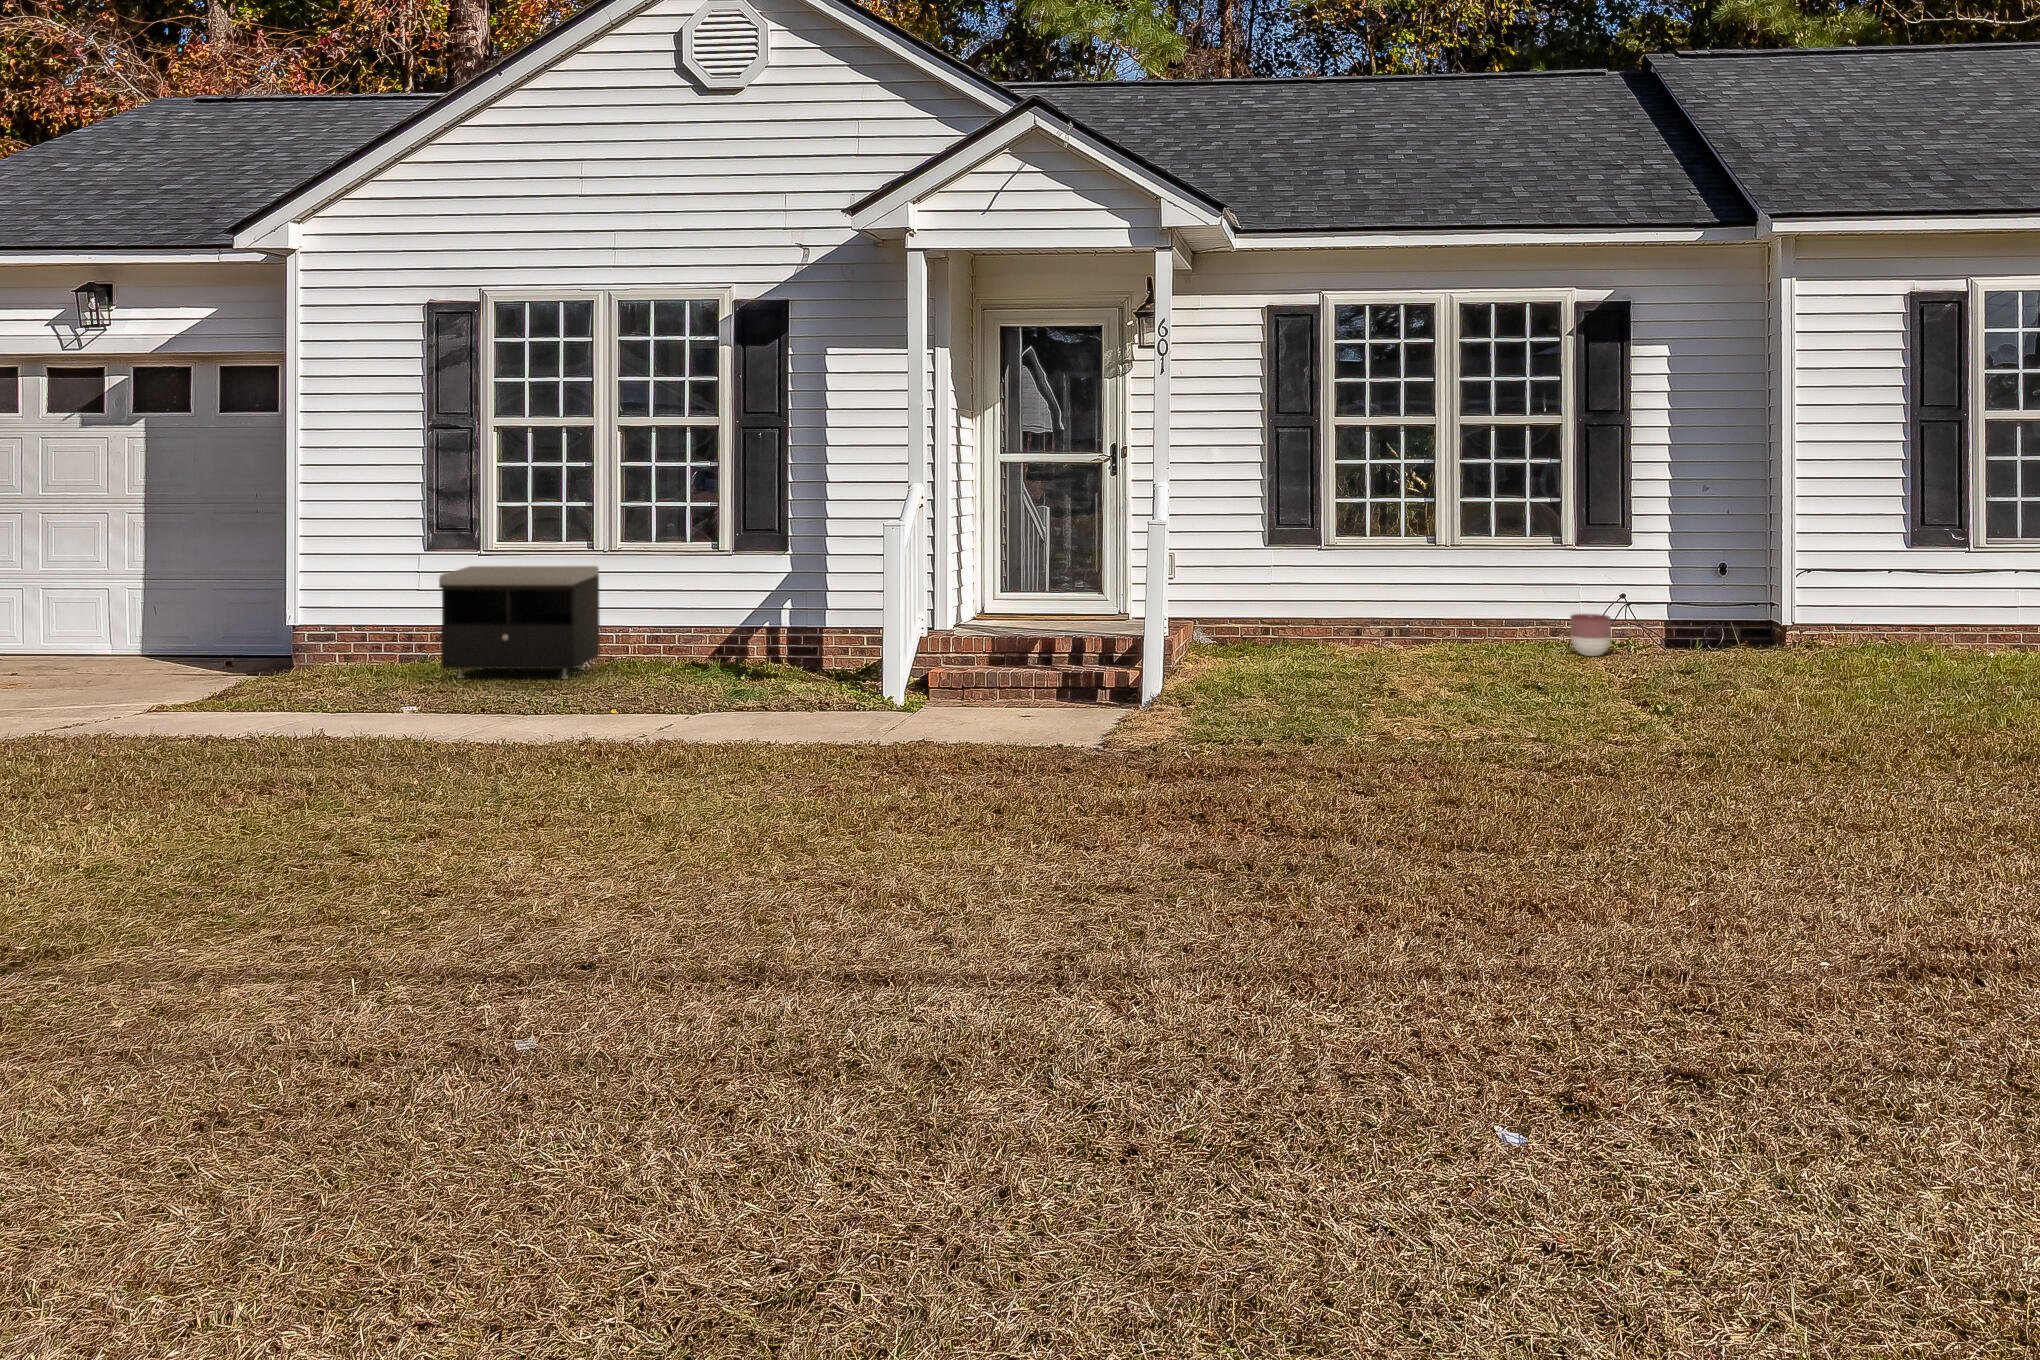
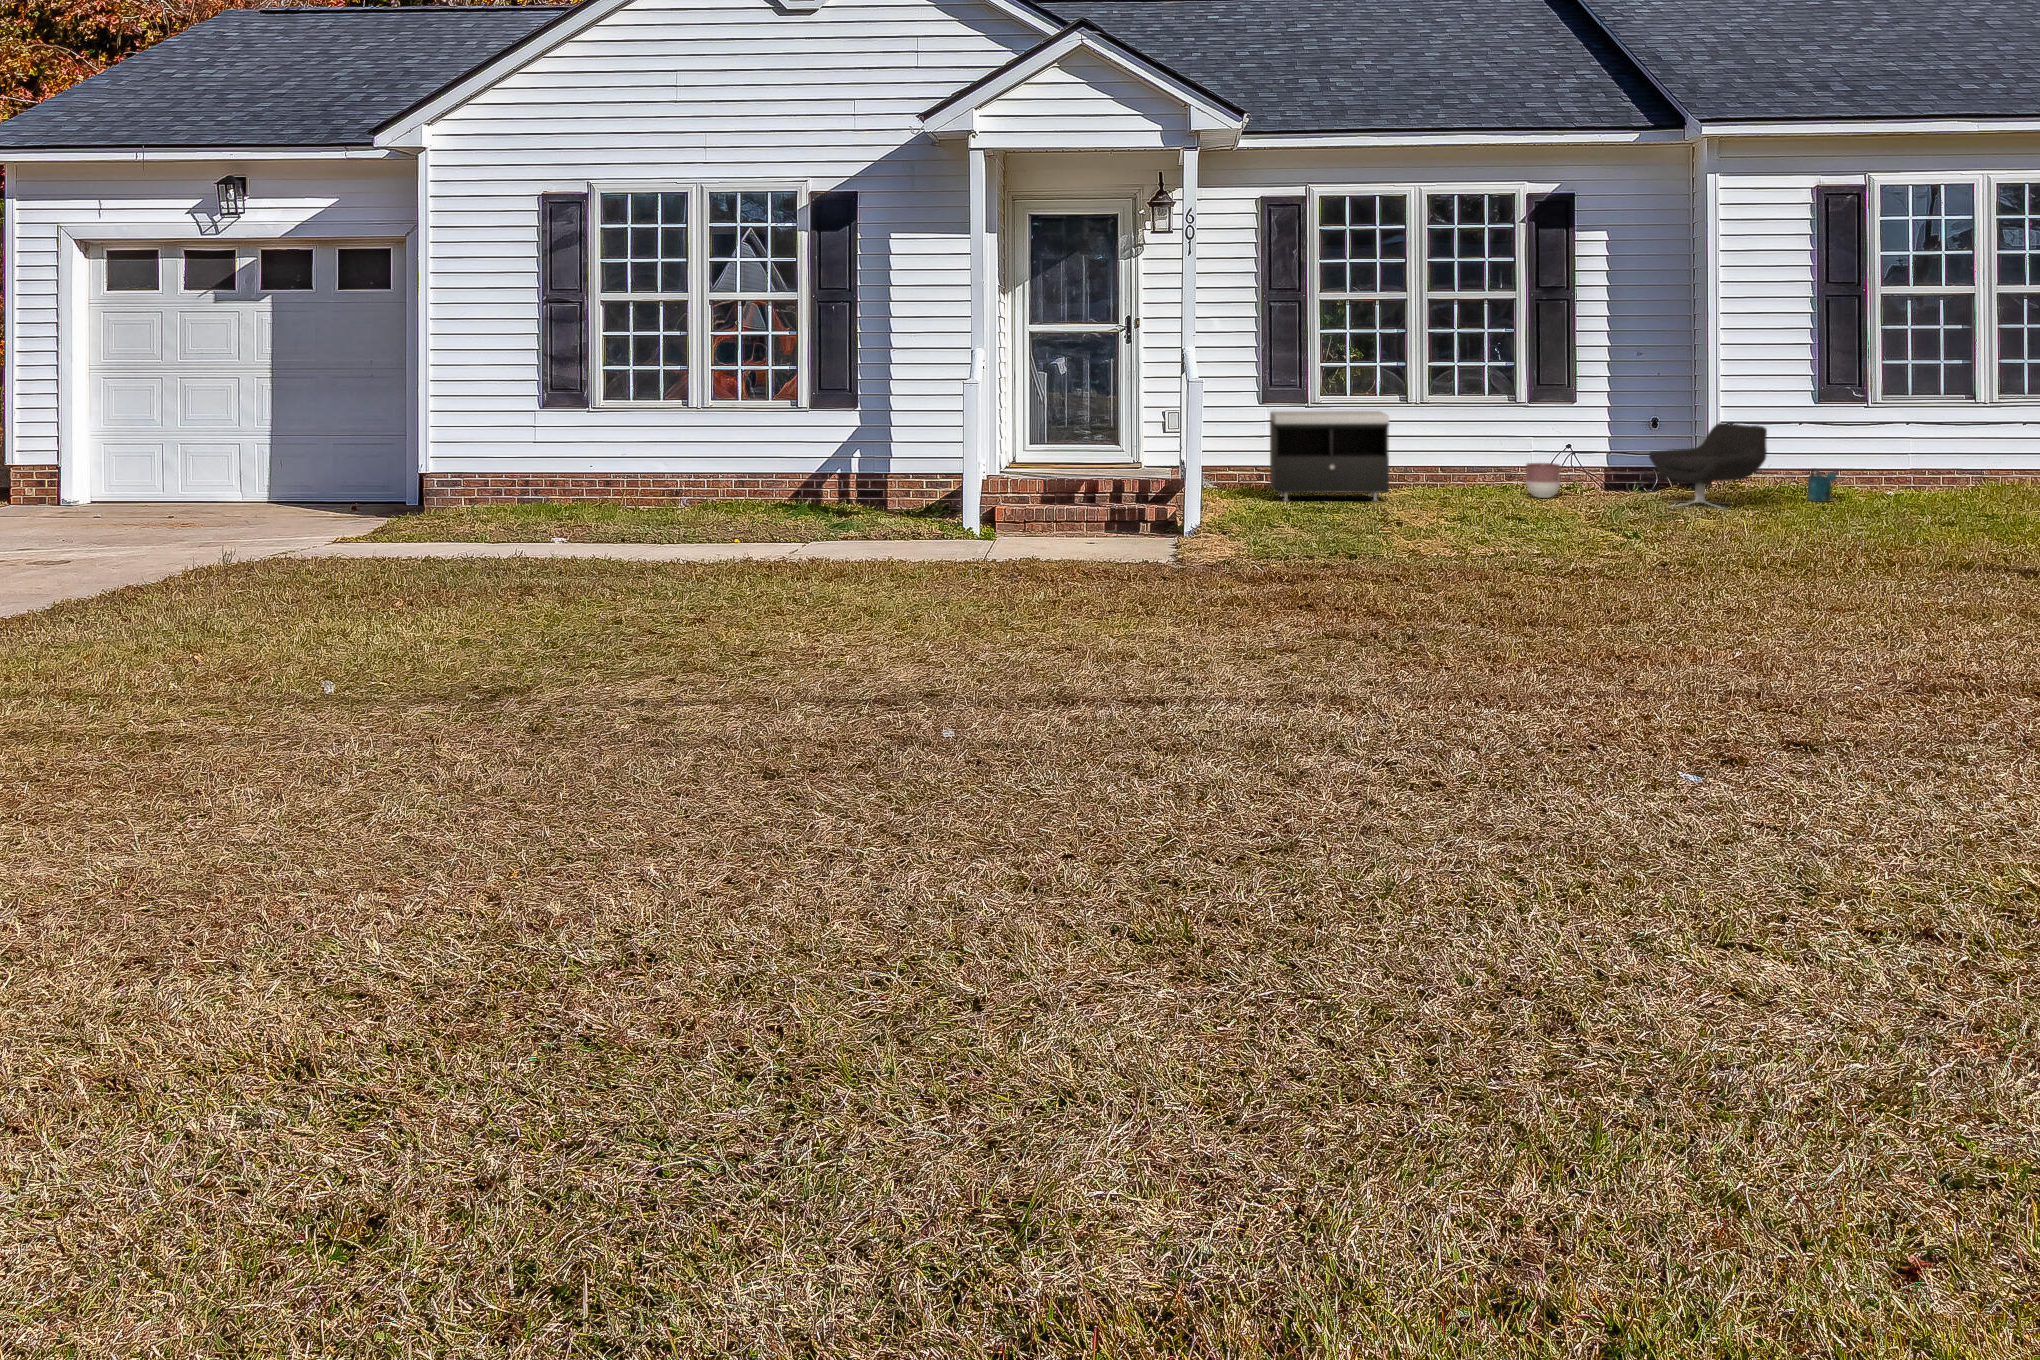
storage bench: present [439,566,600,679] -> present [1270,411,1389,501]
lounge chair: none [1715,569,1857,677] -> present [1649,423,1767,508]
watering can: none [1904,624,1941,665] -> present [1807,469,1837,502]

